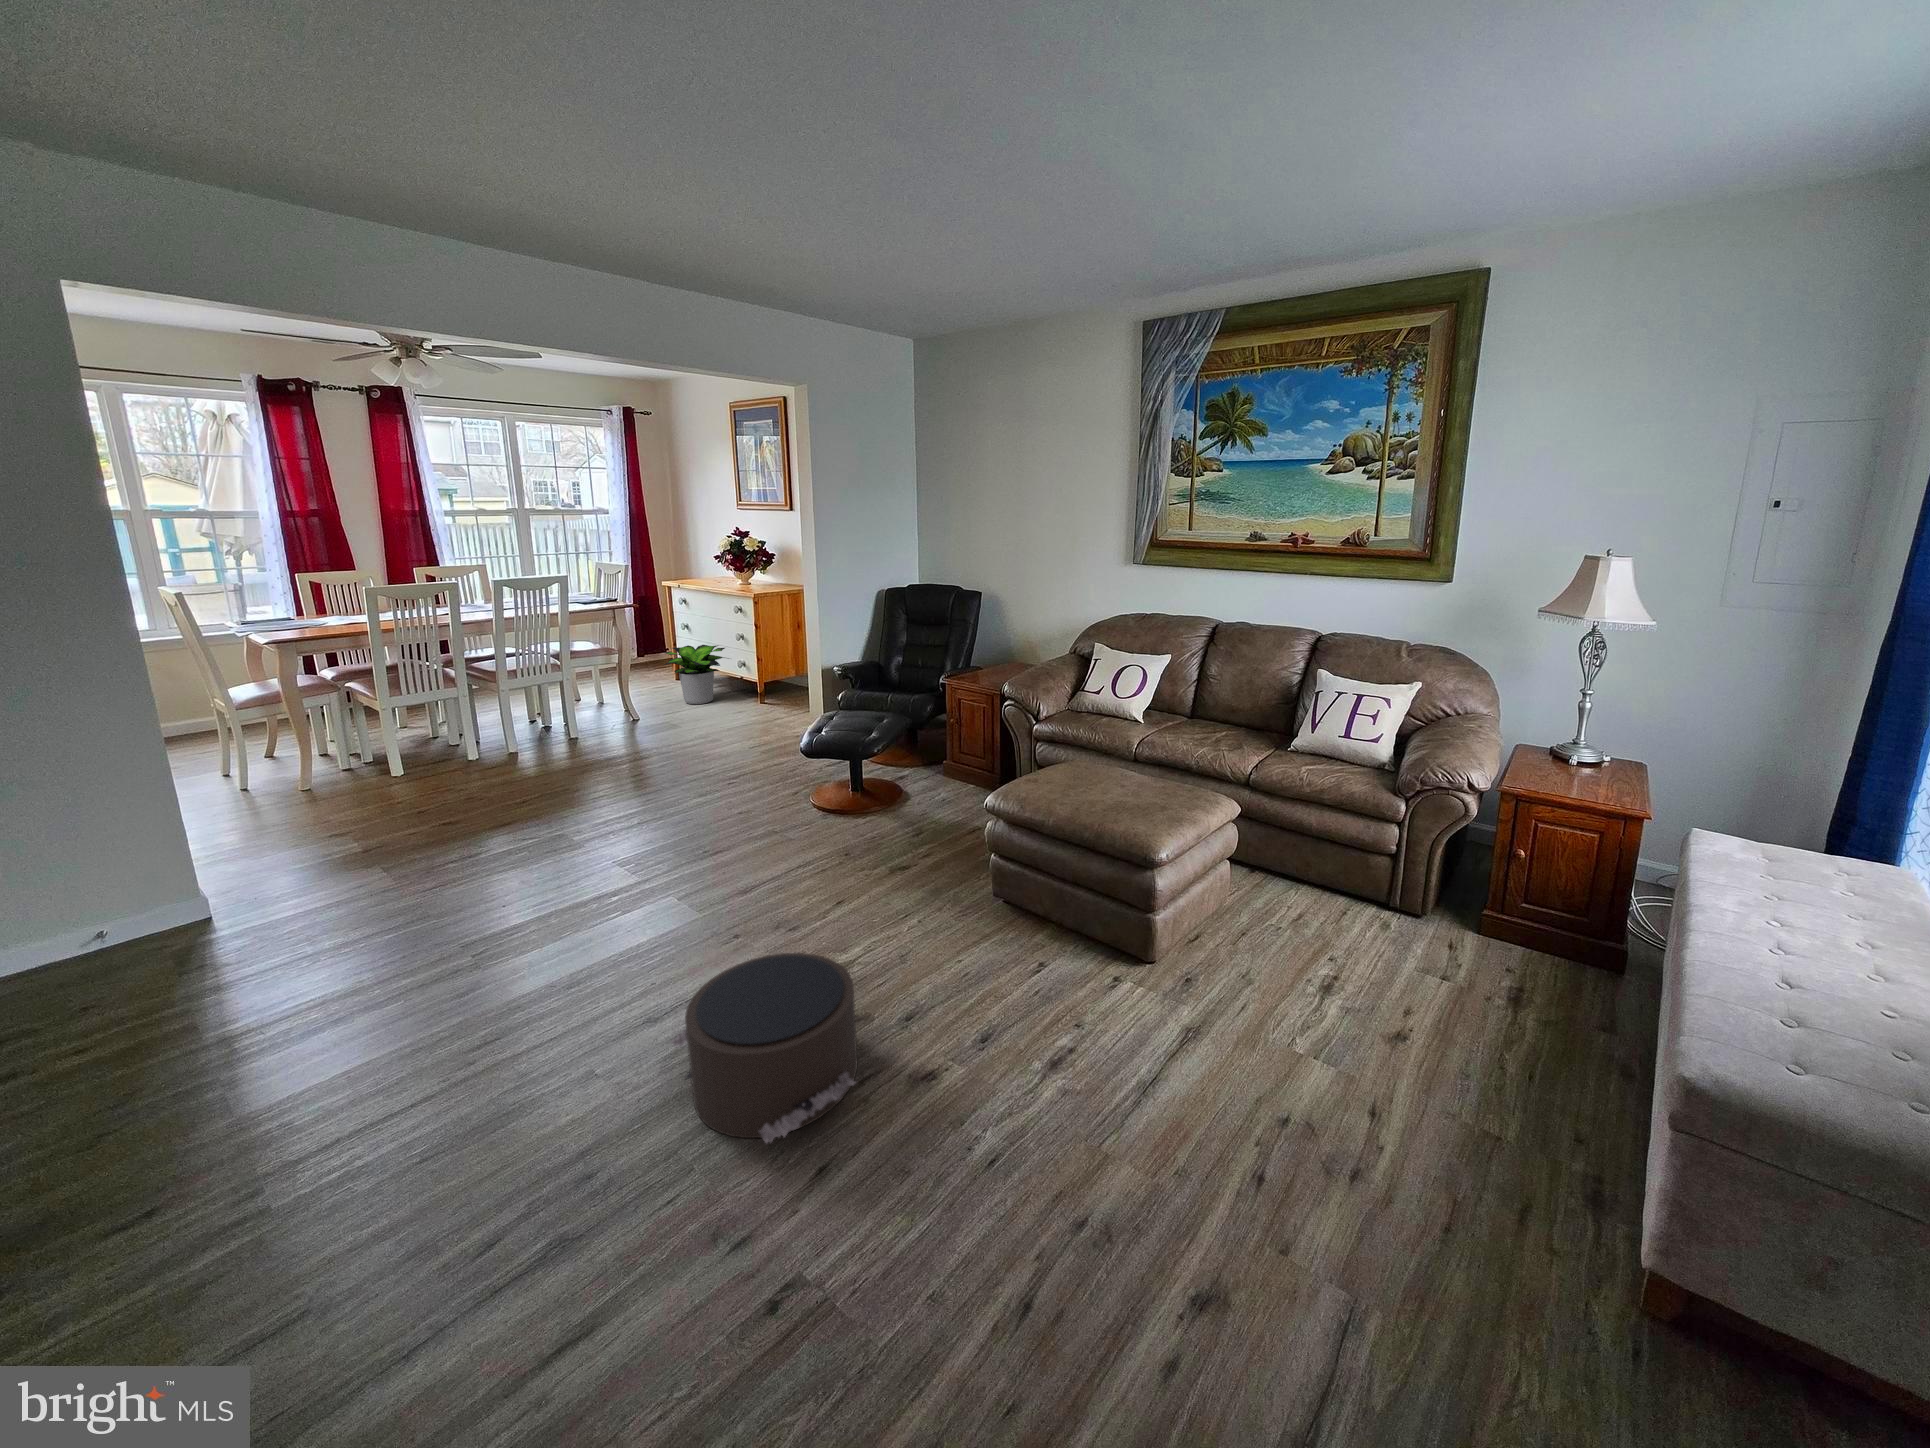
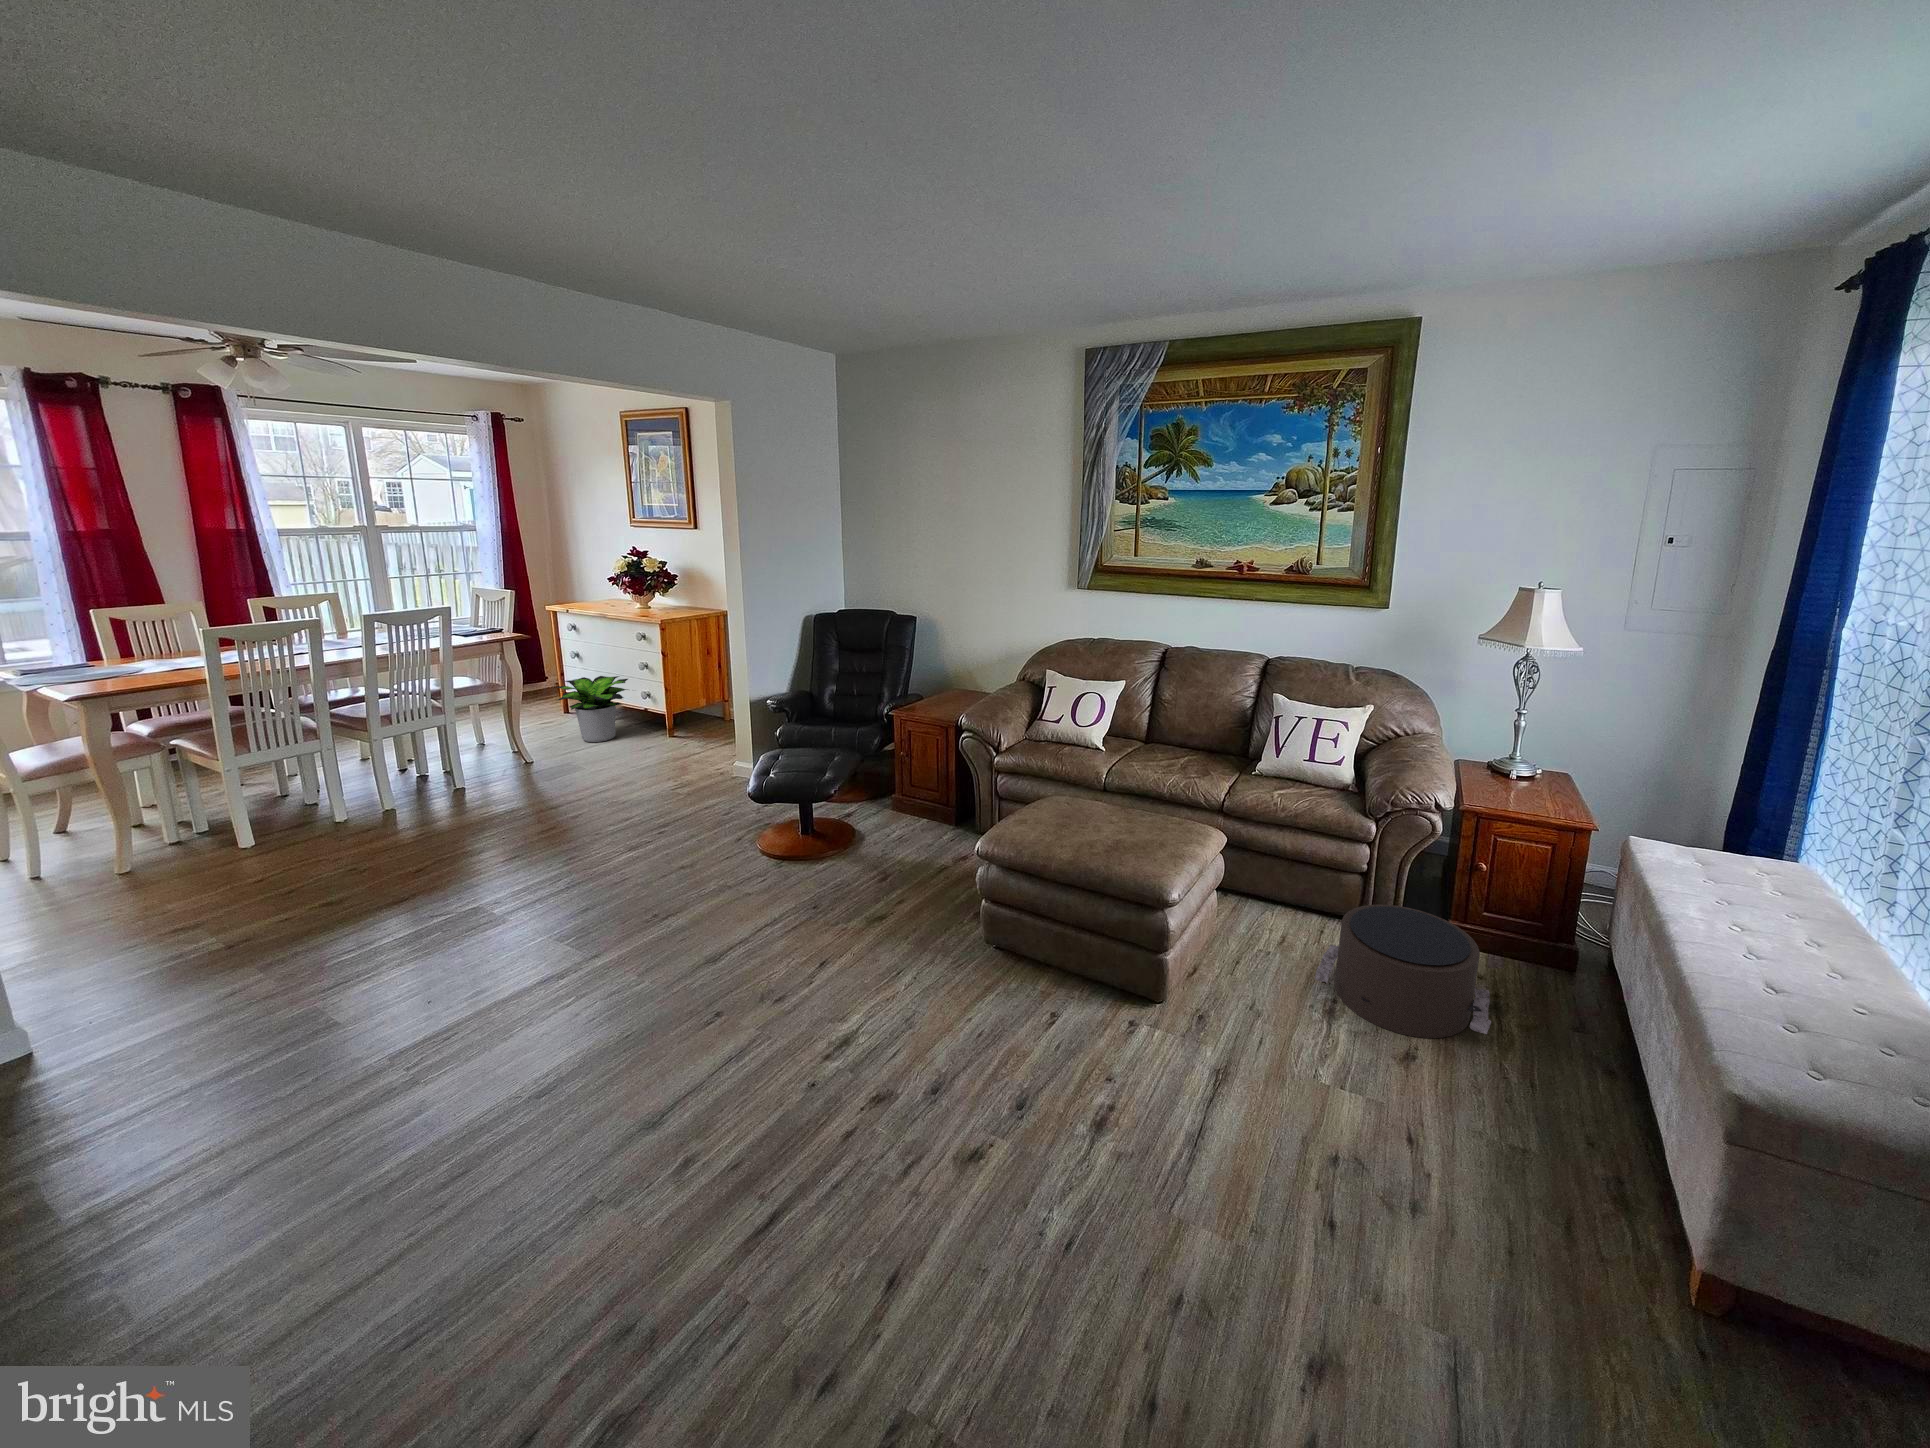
pouf: present [671,953,858,1143] -> present [1315,905,1491,1038]

